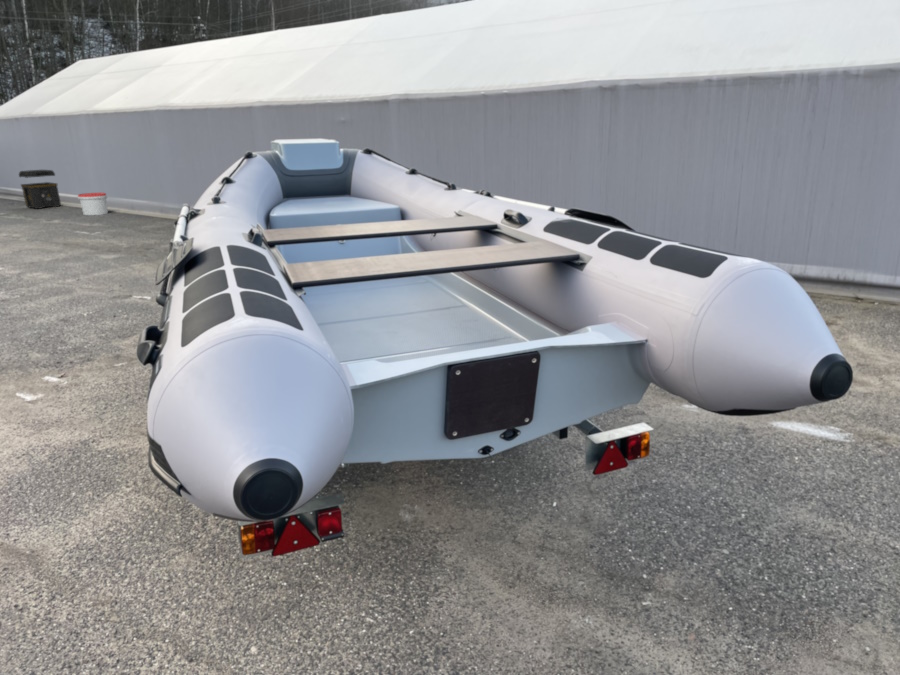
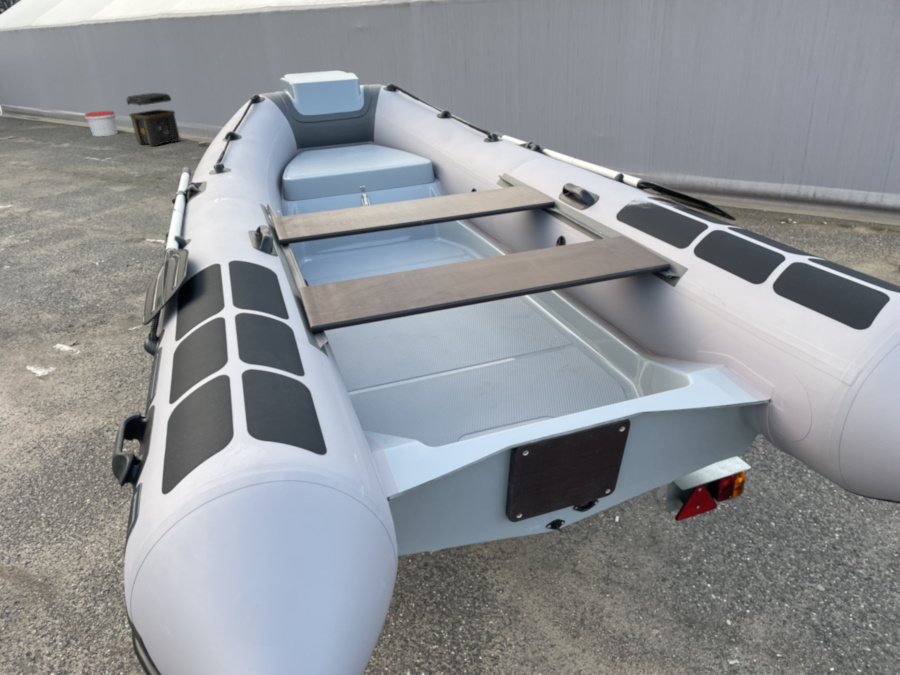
toolbox: present [19,170,61,209] -> present [127,93,180,146]

